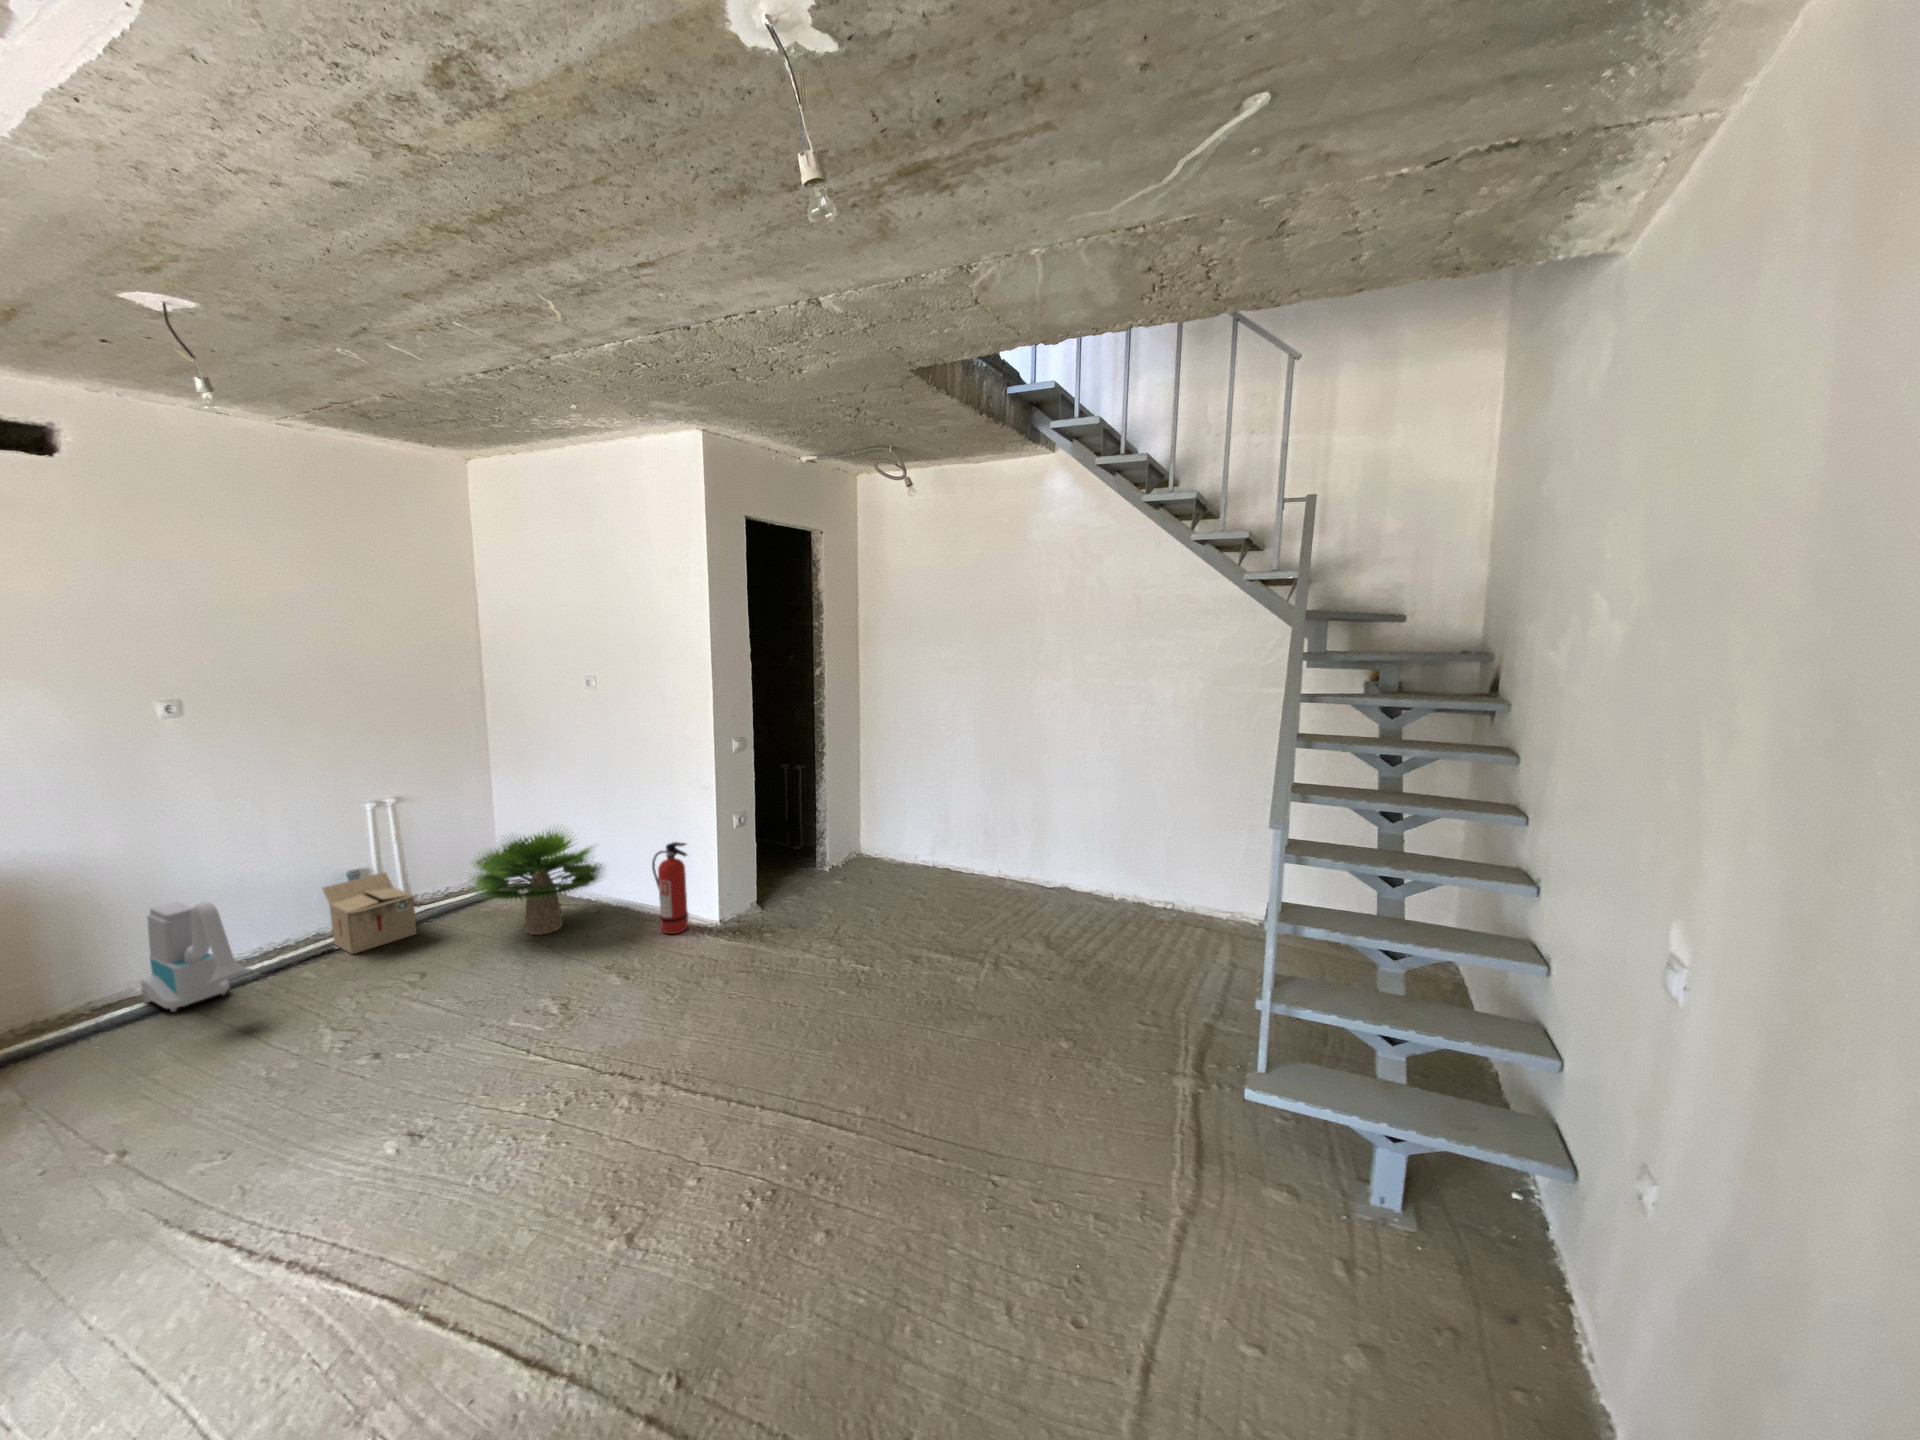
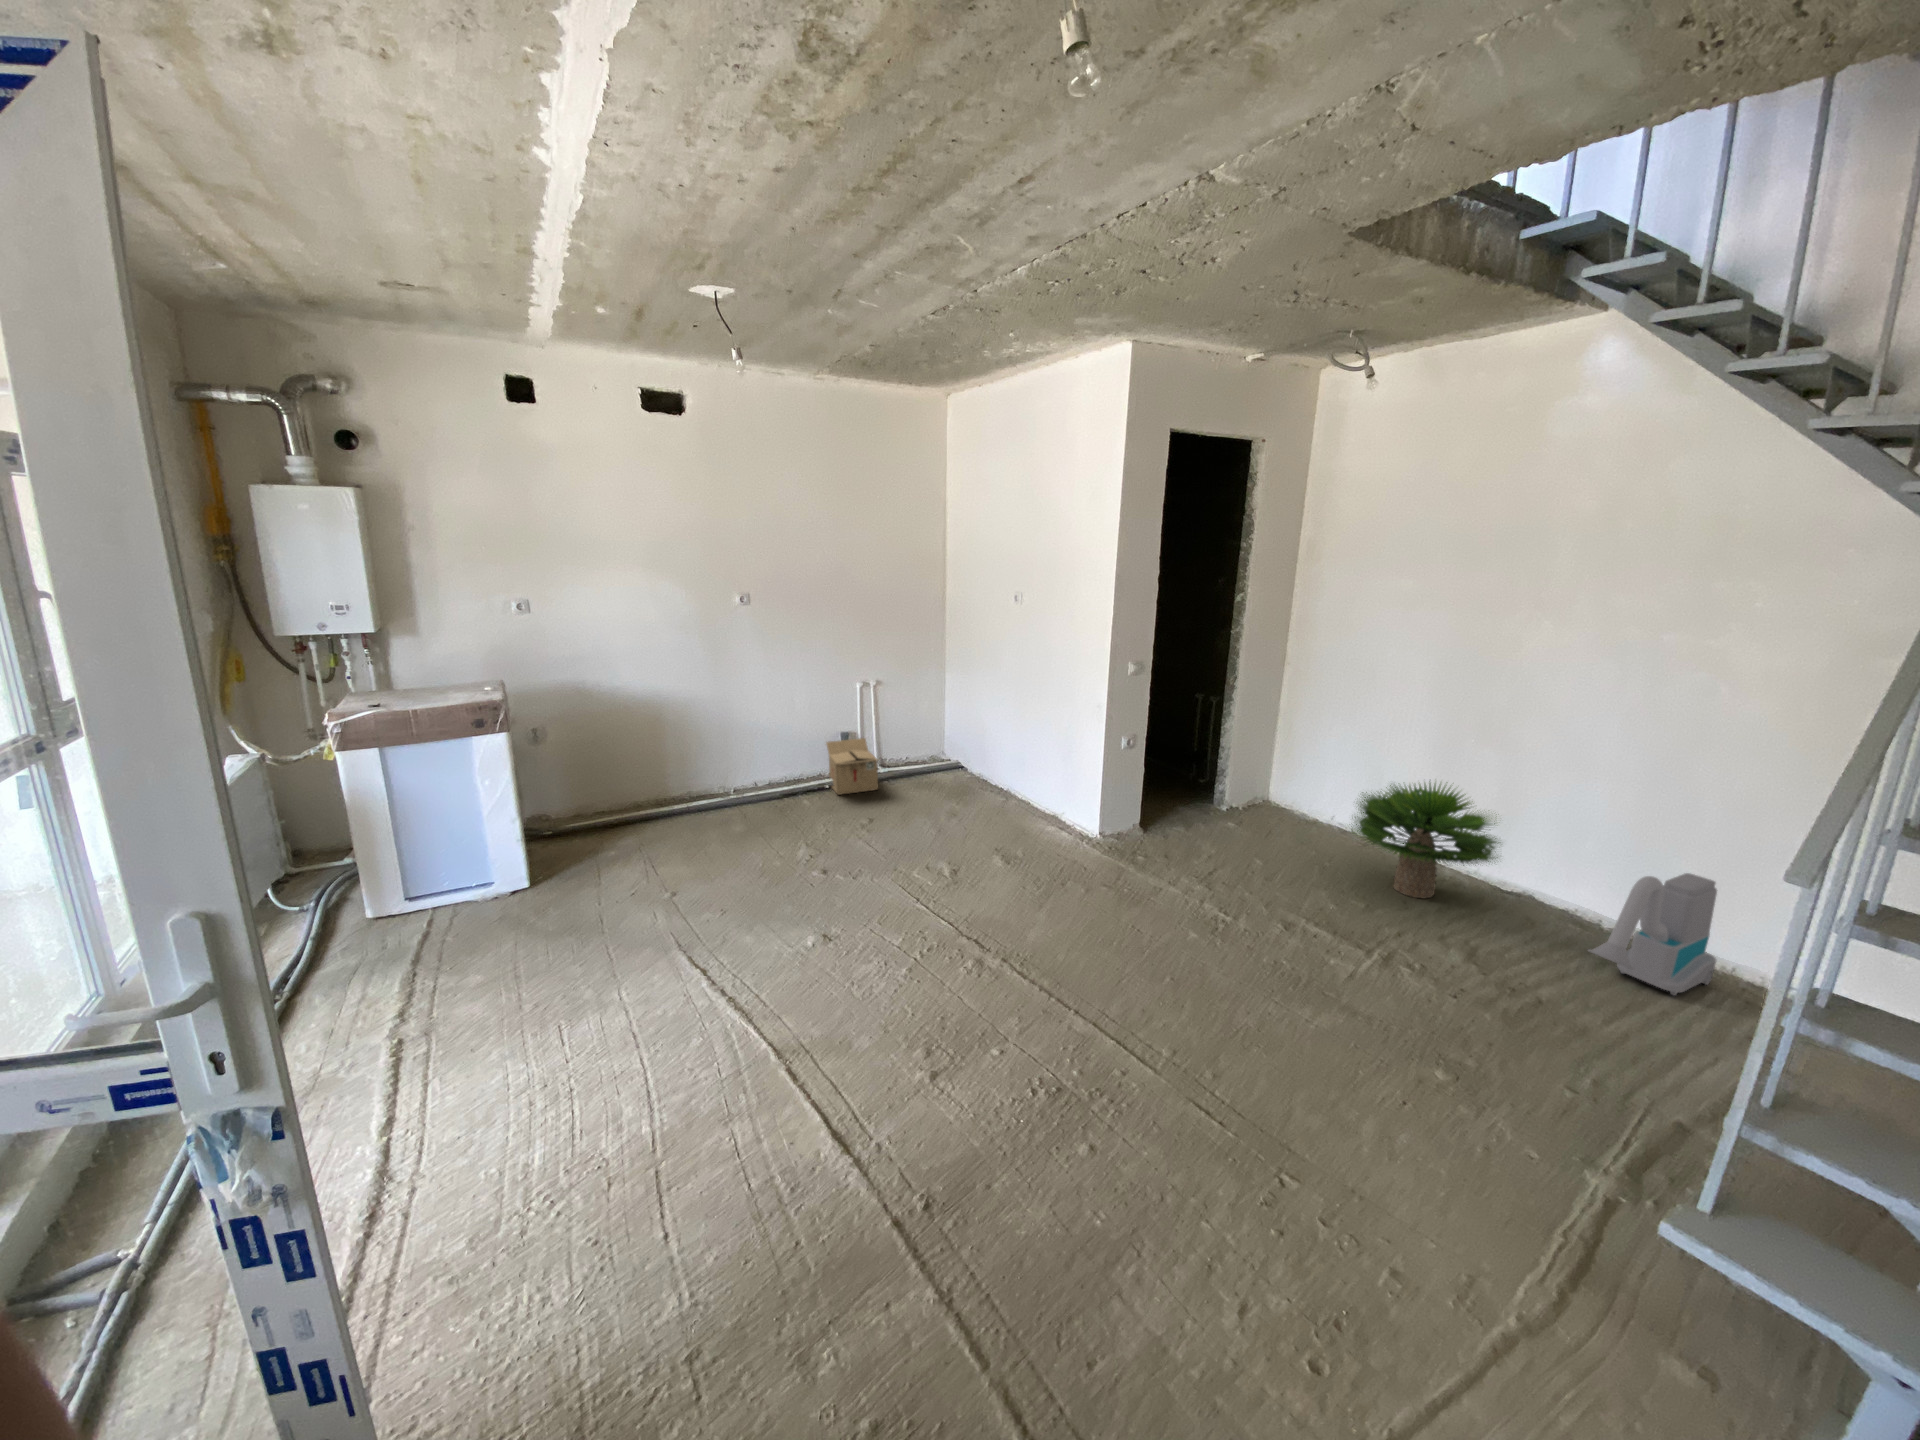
potted plant: present [473,828,603,935] -> present [1351,781,1501,898]
fire extinguisher: present [652,842,688,934] -> none [1046,753,1075,837]
vacuum cleaner: present [141,901,251,1012] -> present [1588,873,1717,995]

